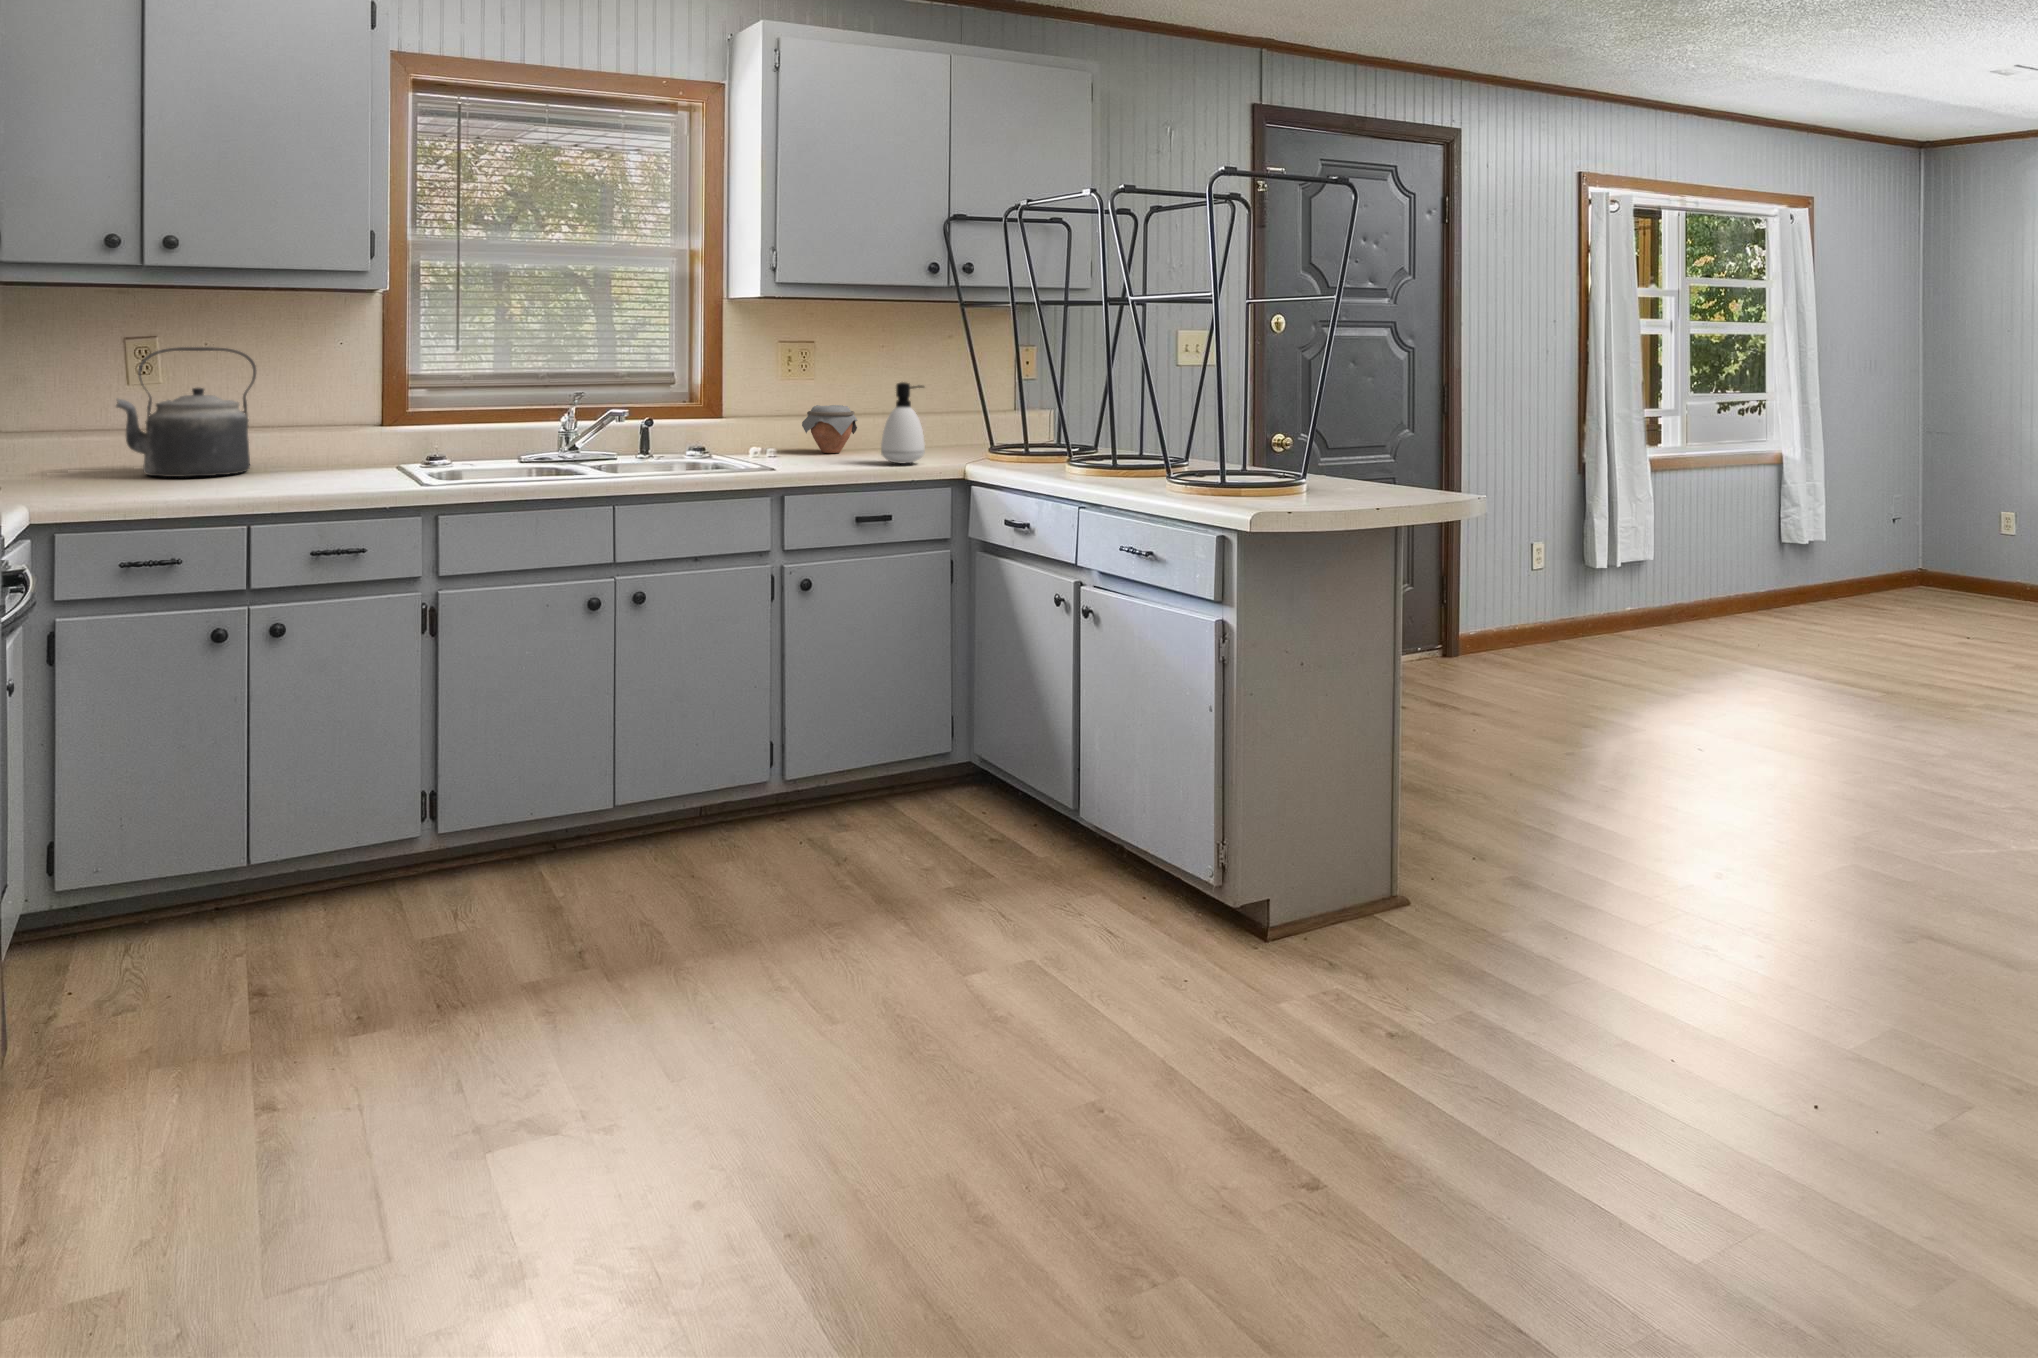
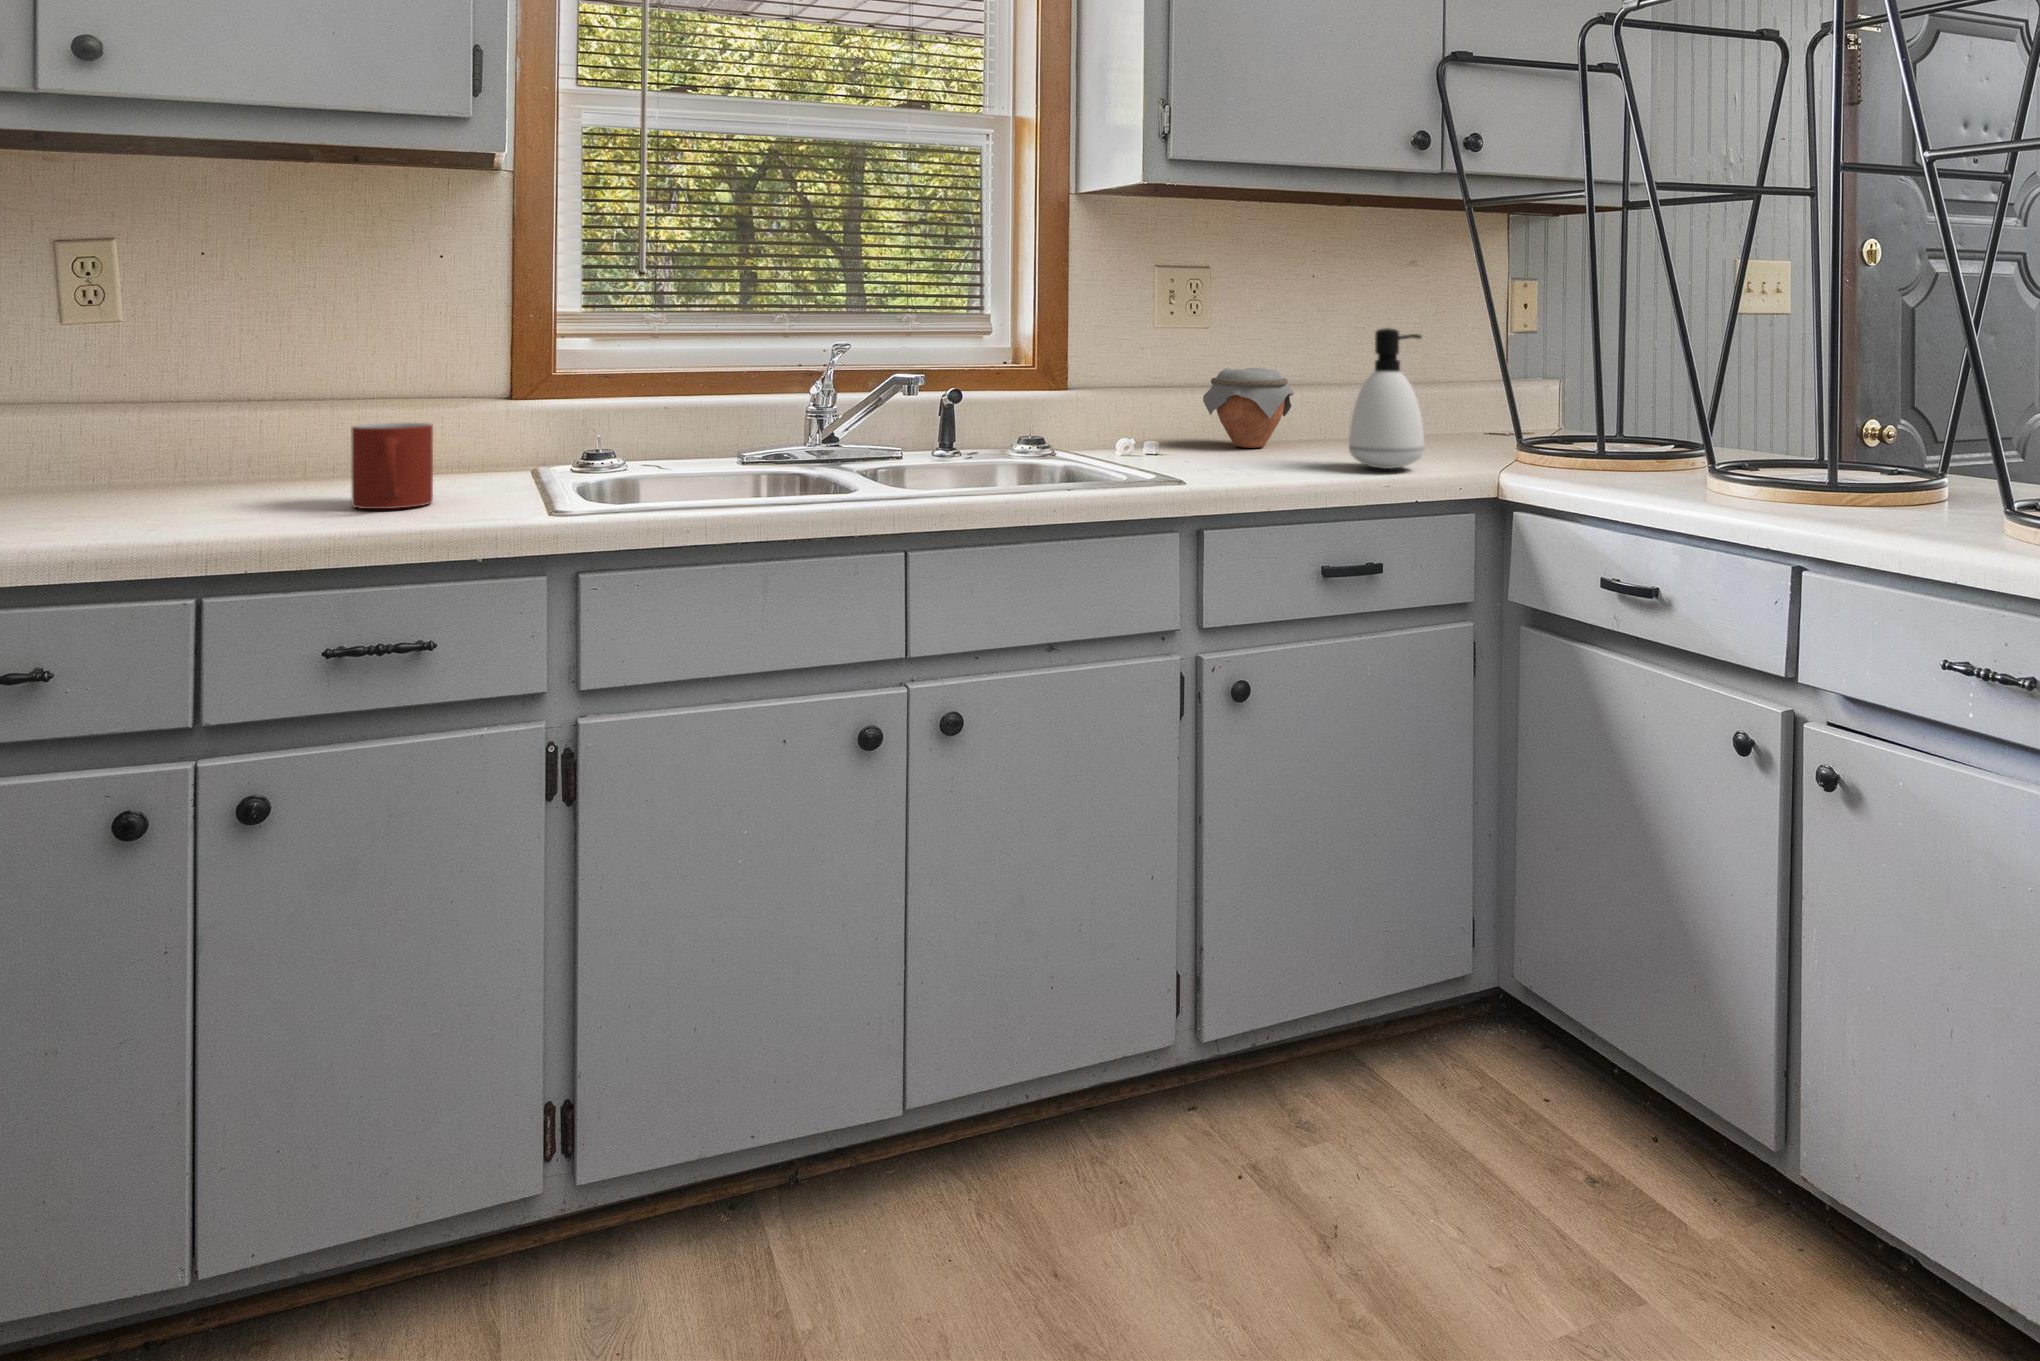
kettle: present [116,347,256,477] -> none [25,257,288,489]
mug: none [309,439,353,485] -> present [352,423,433,509]

